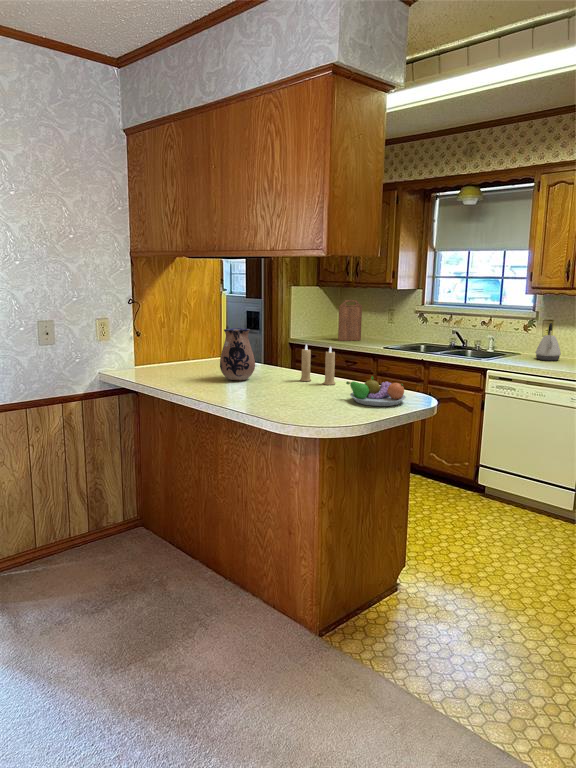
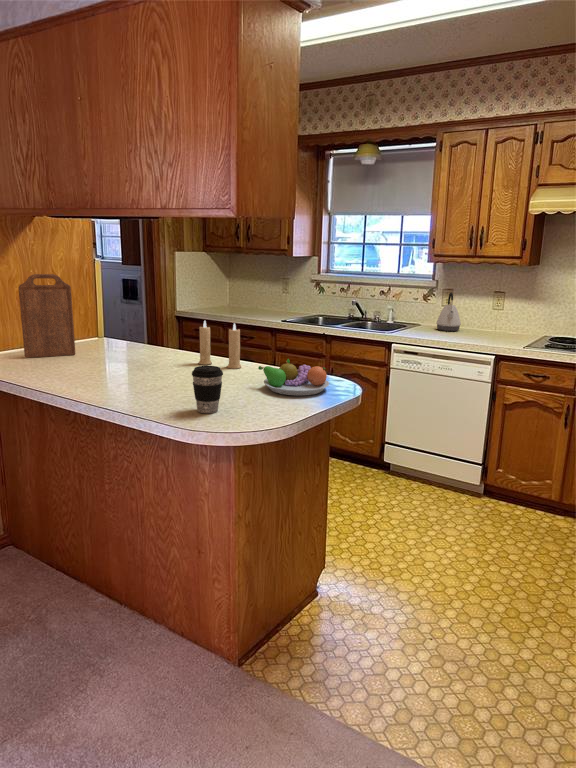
cutting board: present [338,300,362,341] -> present [19,274,75,357]
ceramic pitcher: present [220,328,255,380] -> none [98,302,143,366]
coffee cup: none [289,378,313,415] -> present [192,366,223,413]

